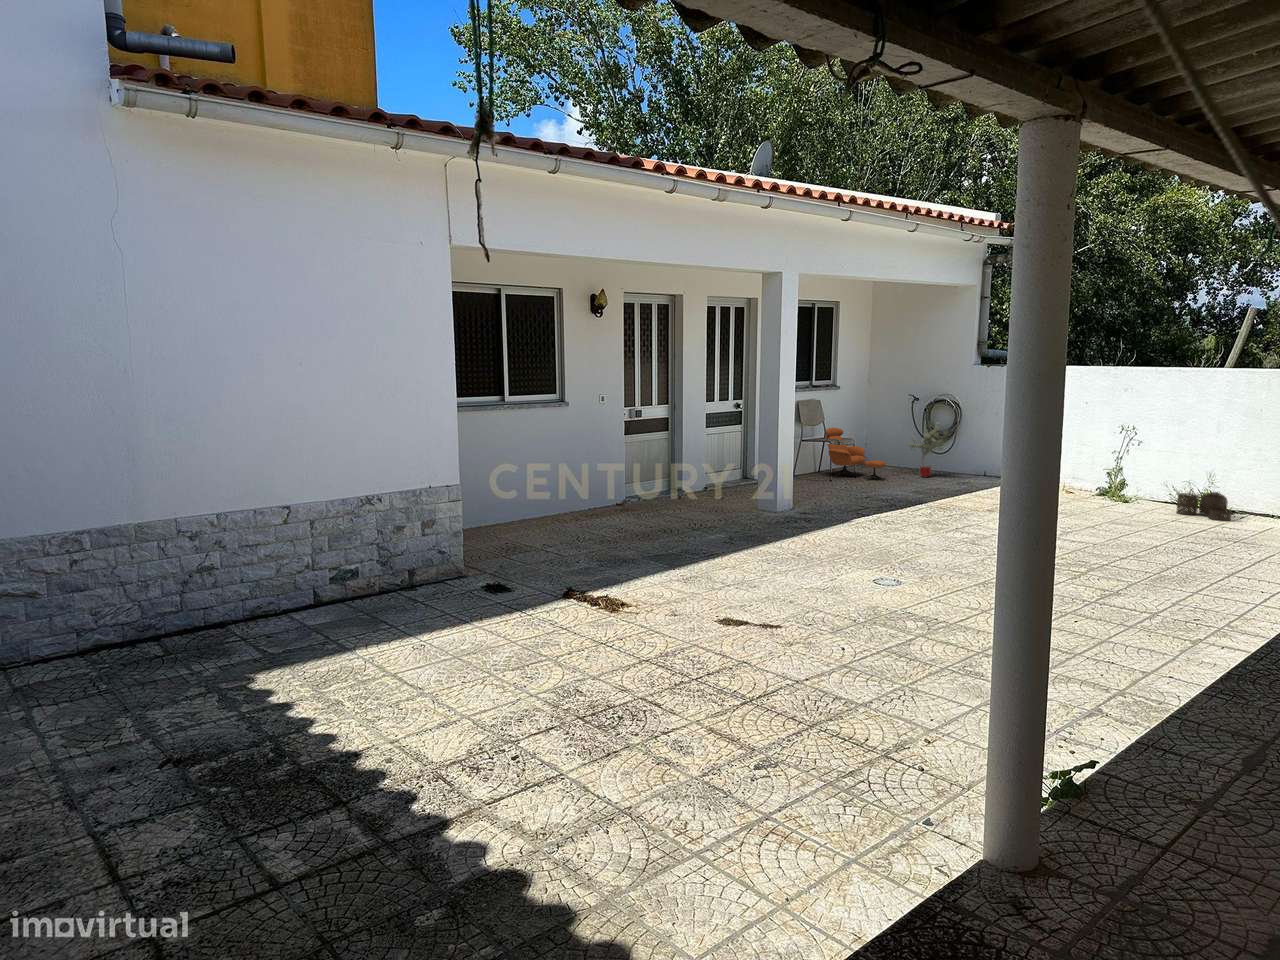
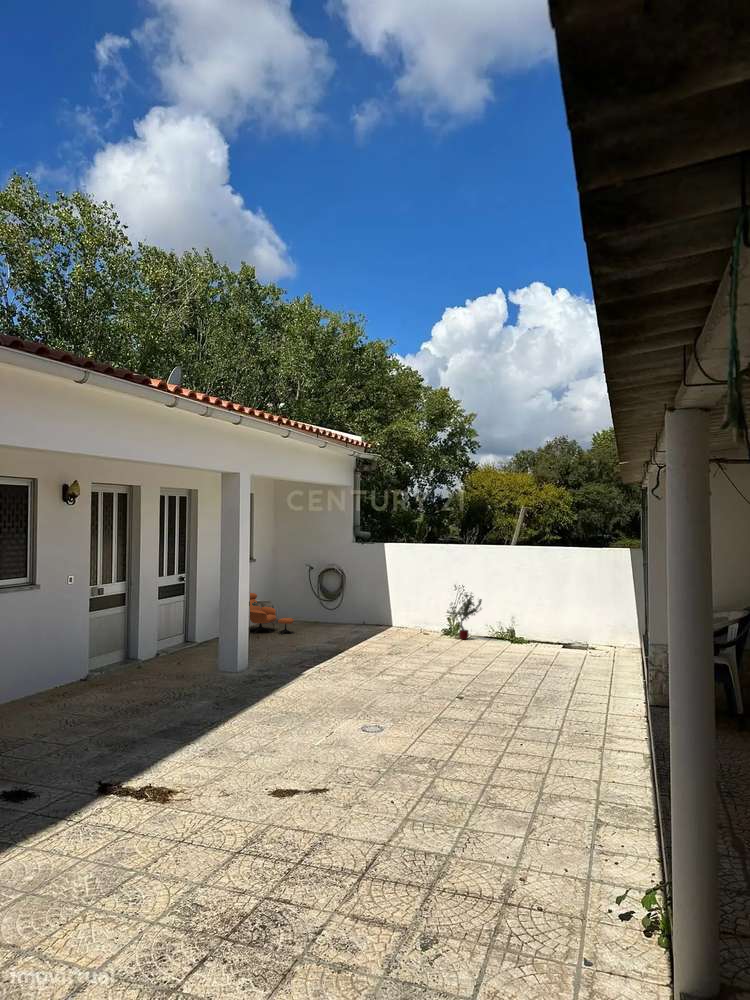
potted tree: present [907,422,949,477] -> present [447,593,482,640]
woven basket: present [1177,492,1232,521] -> none [498,627,531,648]

